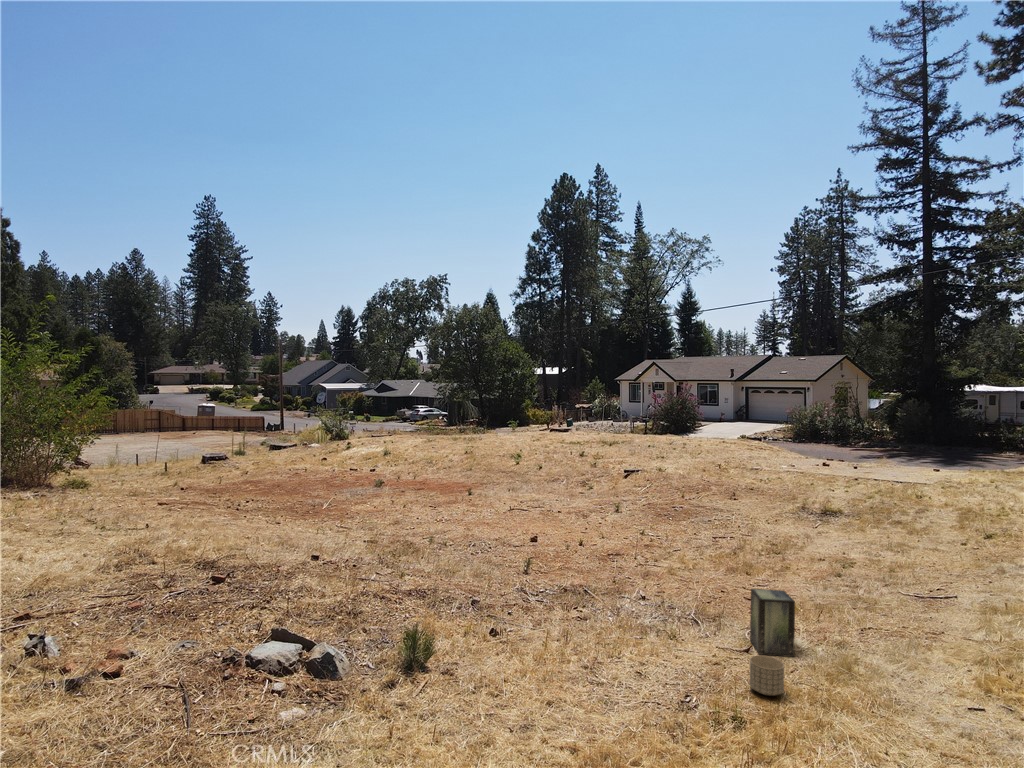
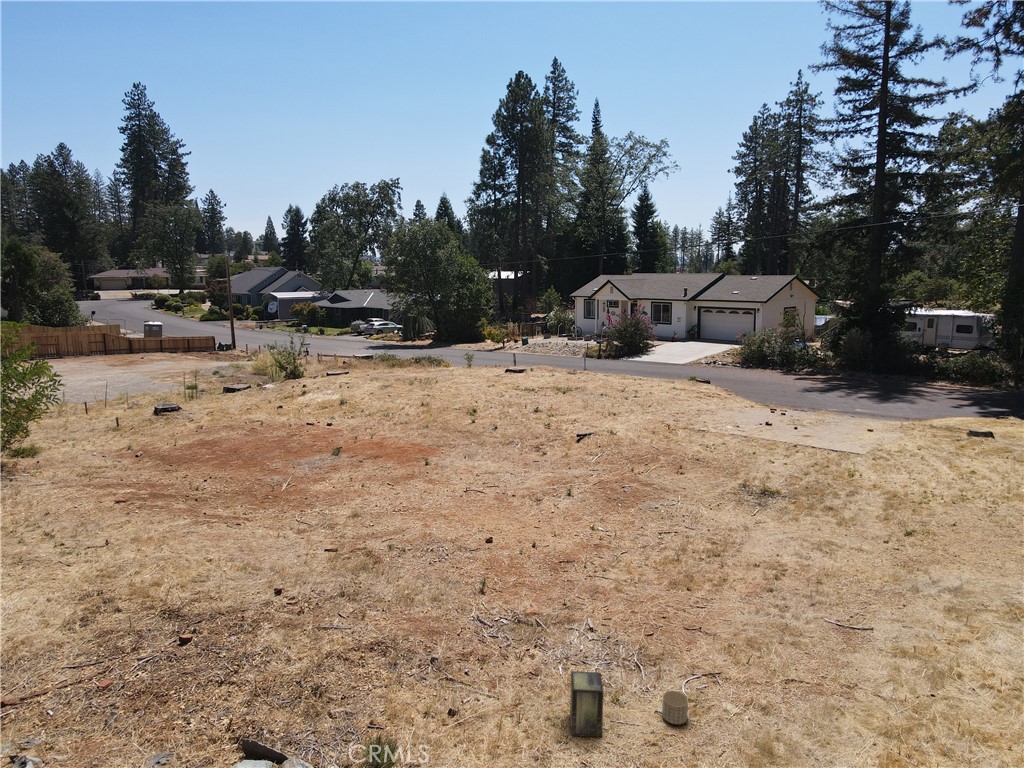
storage box: present [750,589,795,657] -> present [570,671,604,737]

